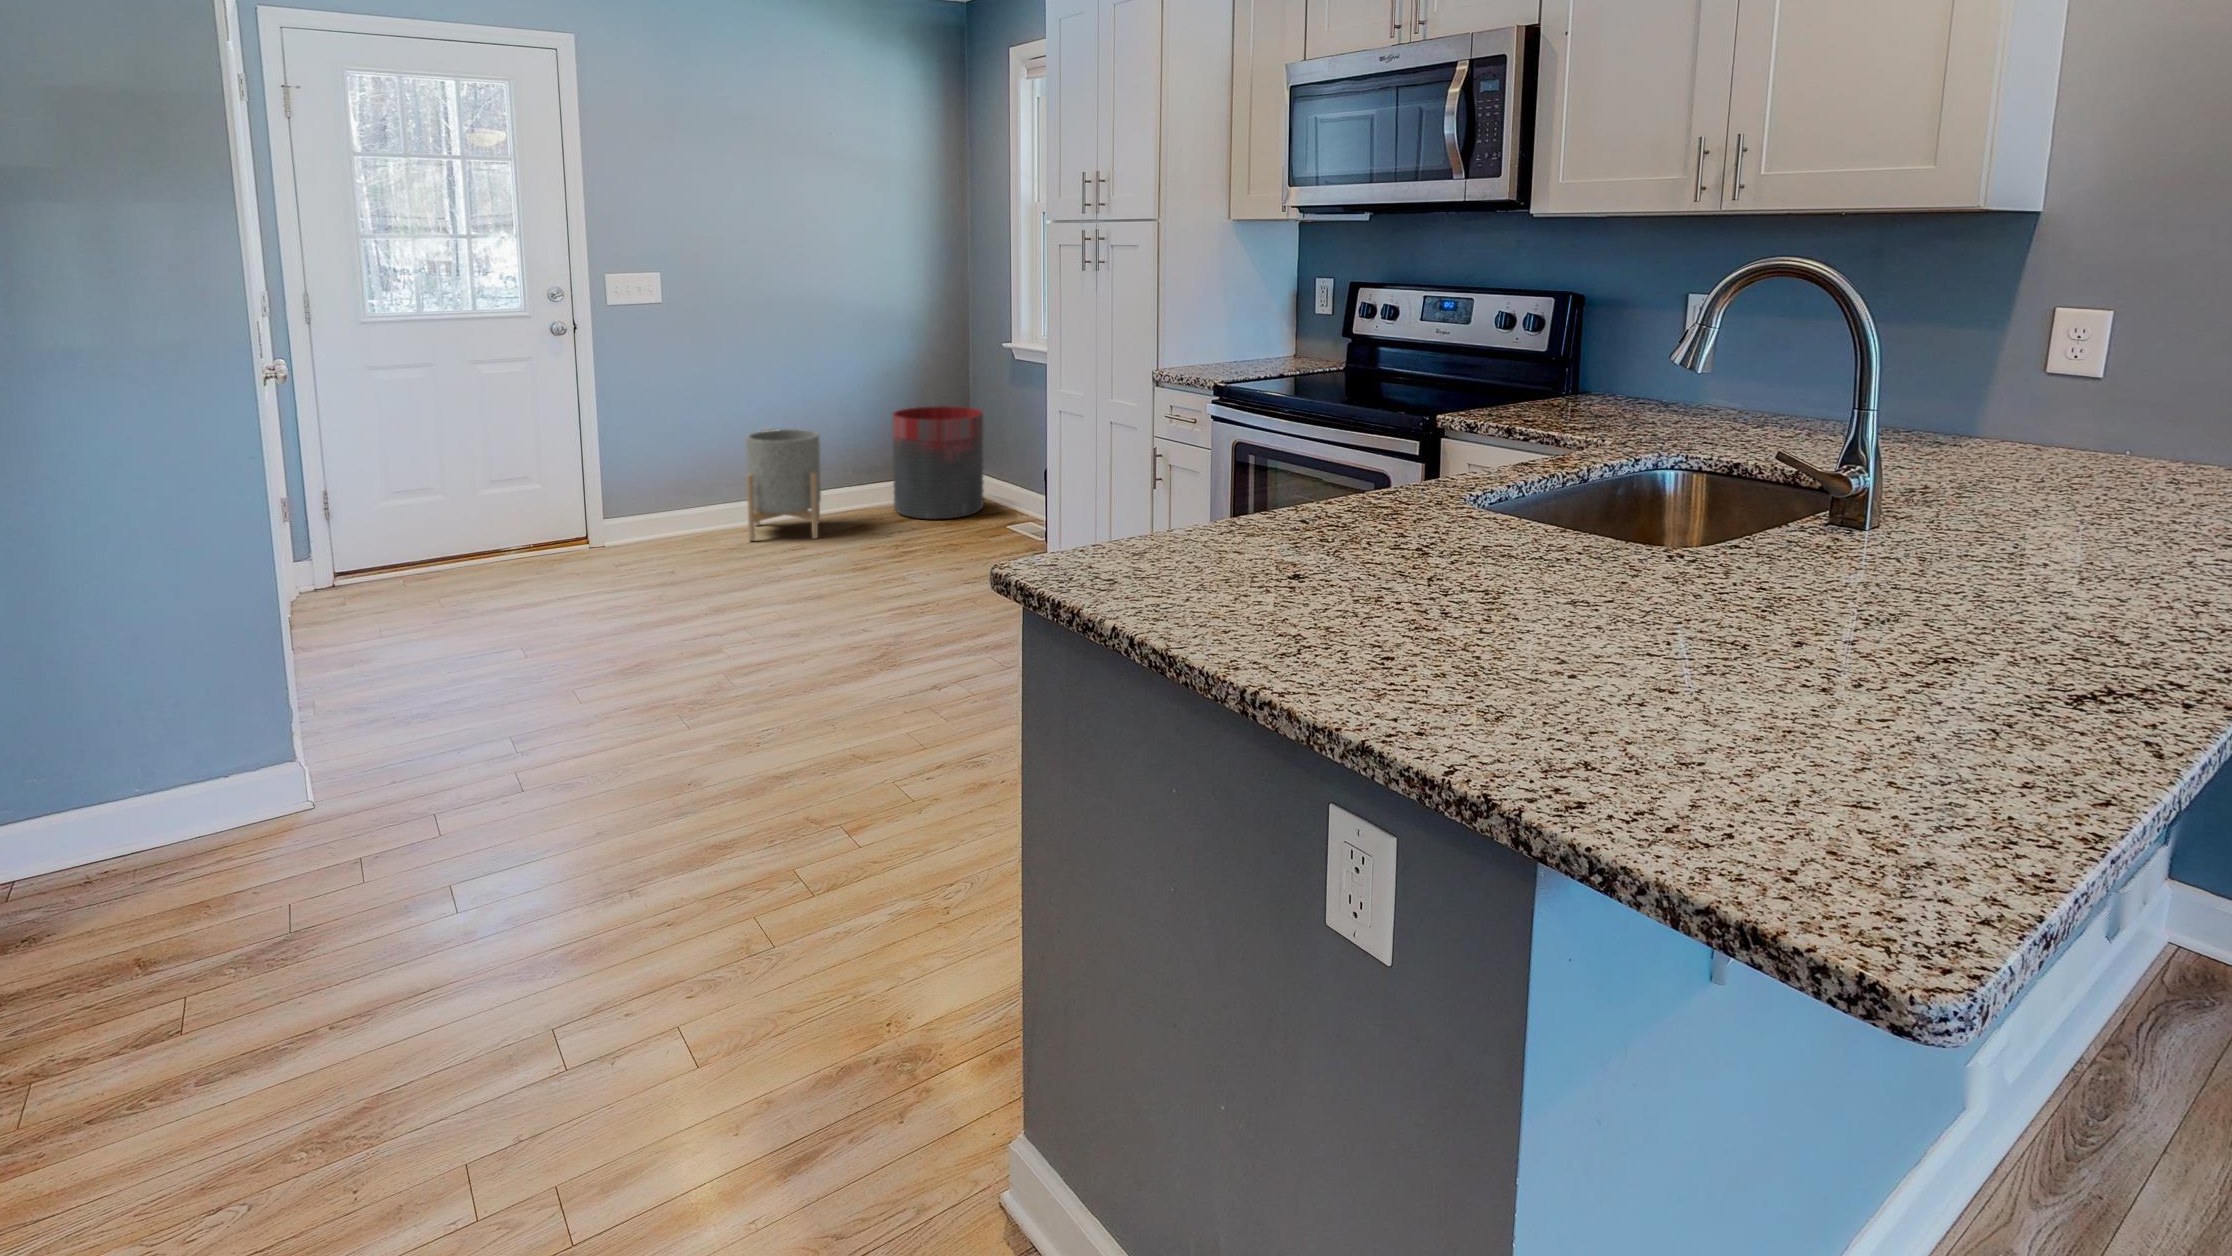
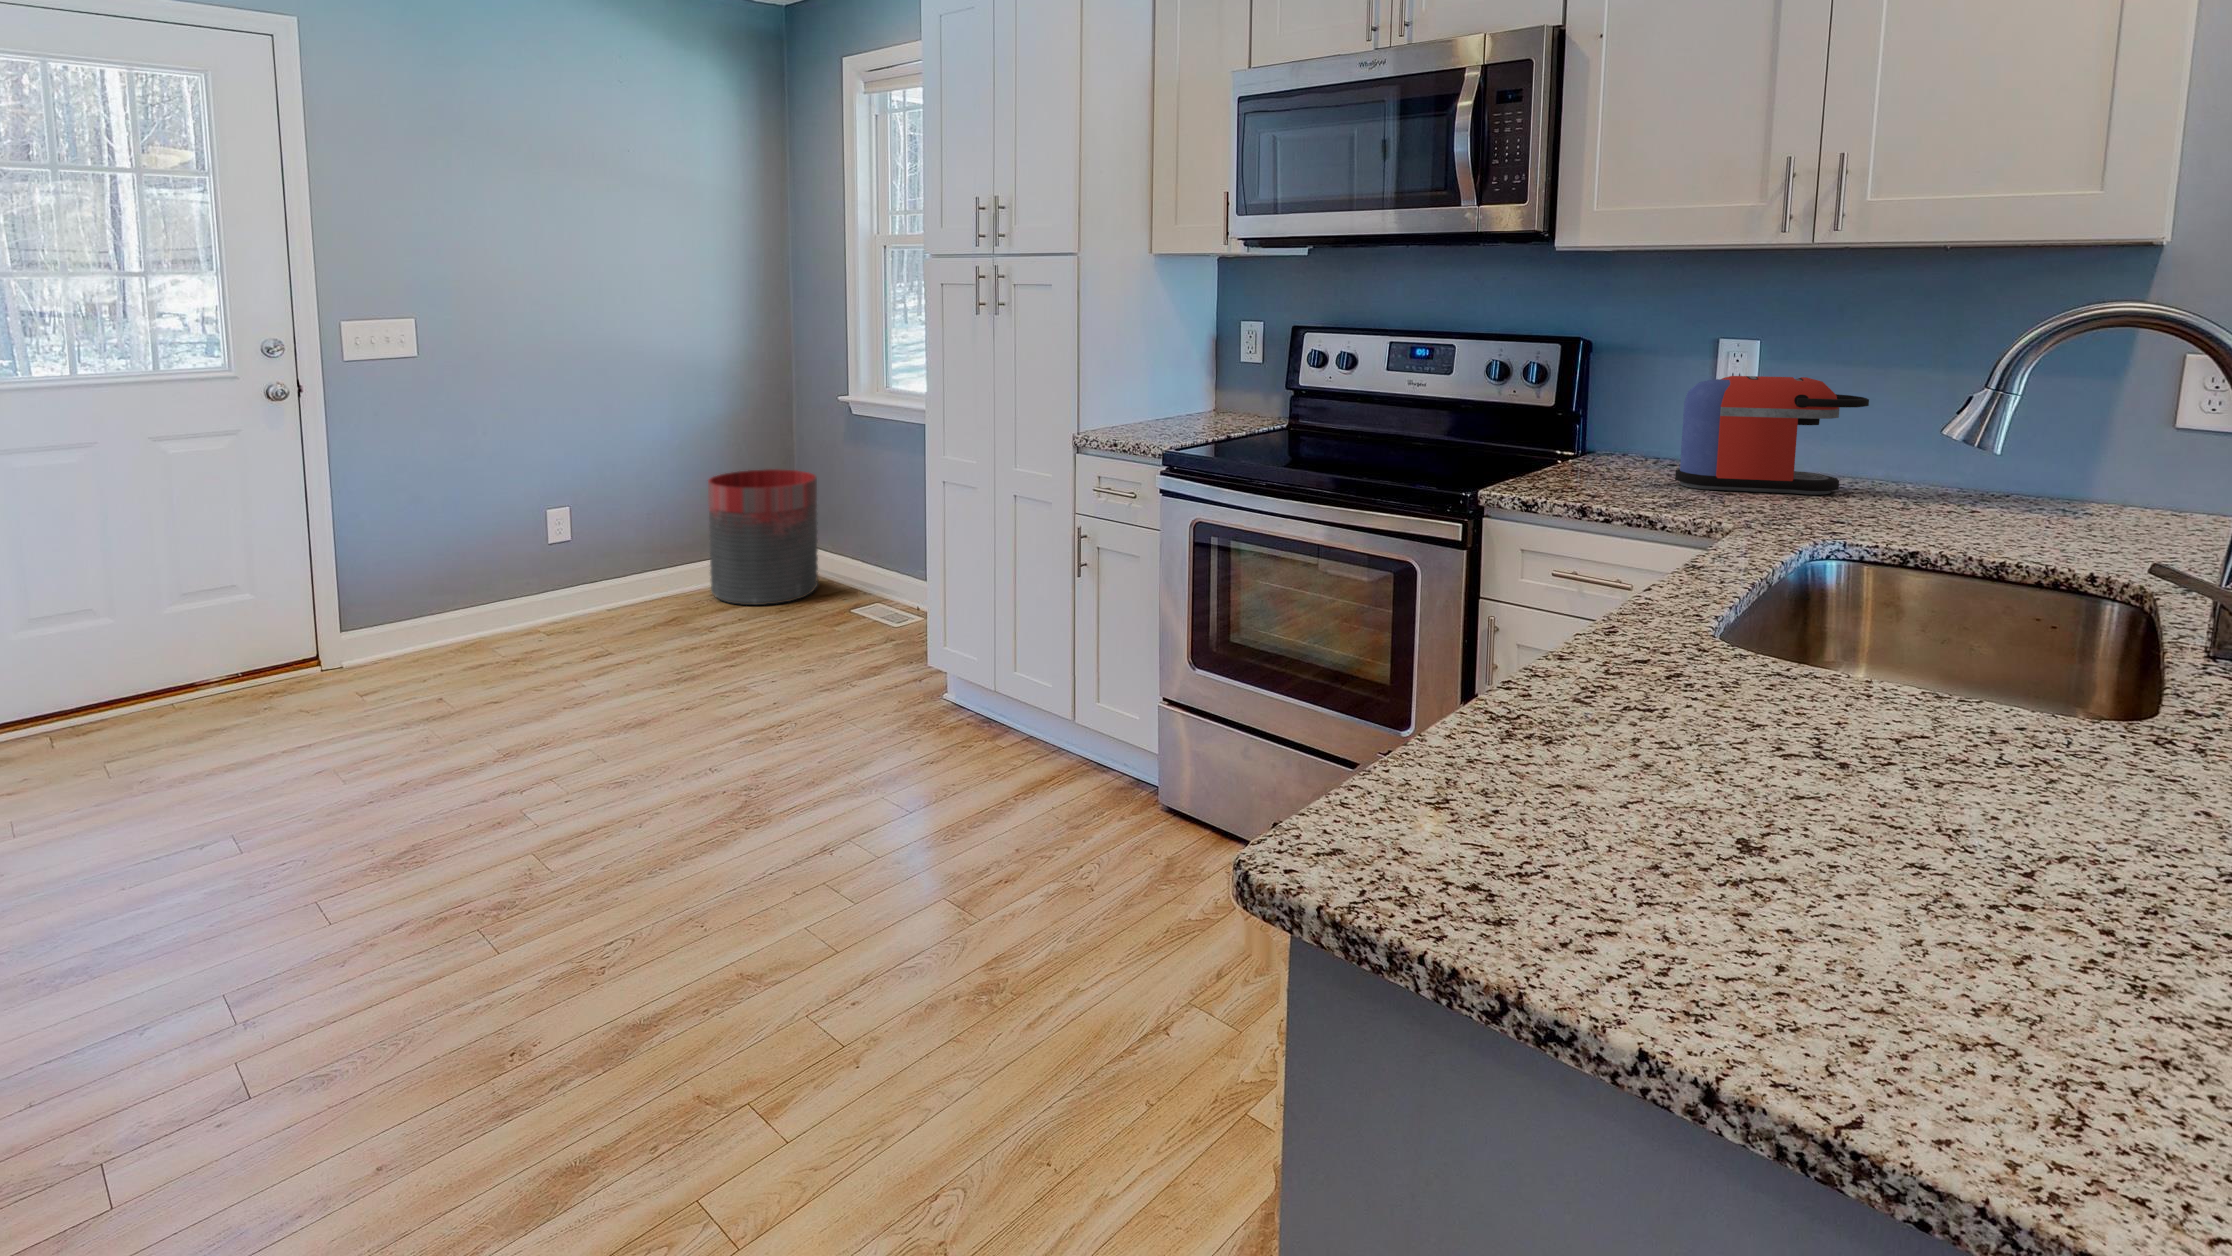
coffee maker: none [1614,324,1779,426] -> present [1675,376,1869,495]
planter: present [746,429,821,541] -> none [529,505,624,648]

